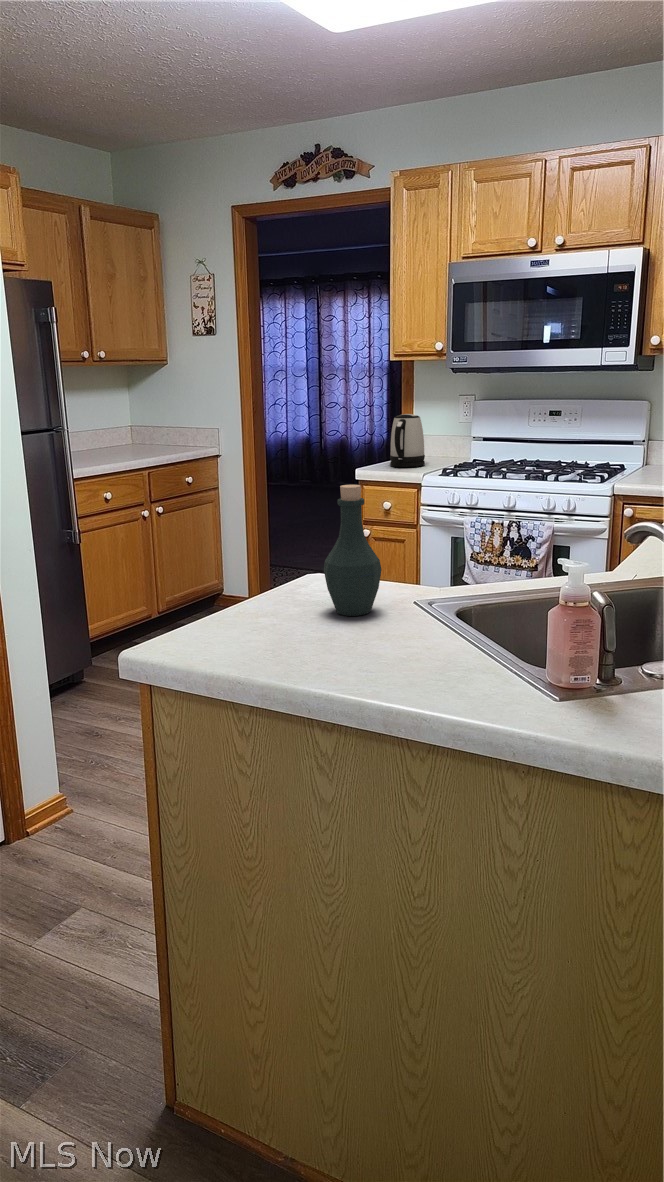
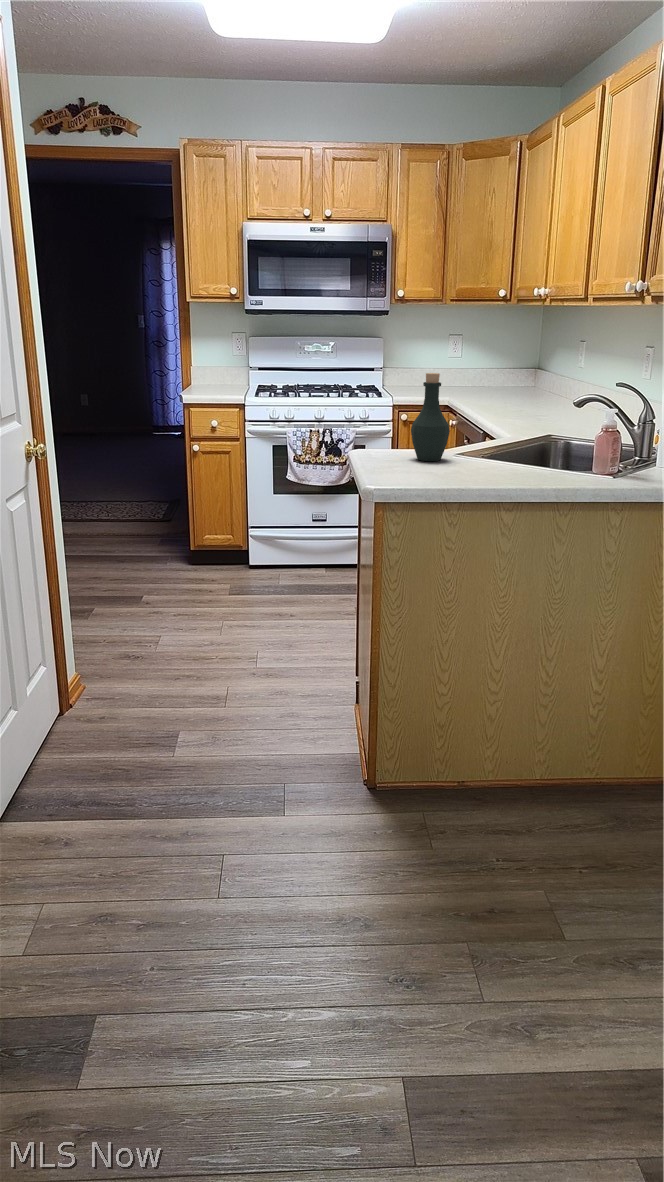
kettle: present [390,414,425,467] -> none [201,347,230,391]

